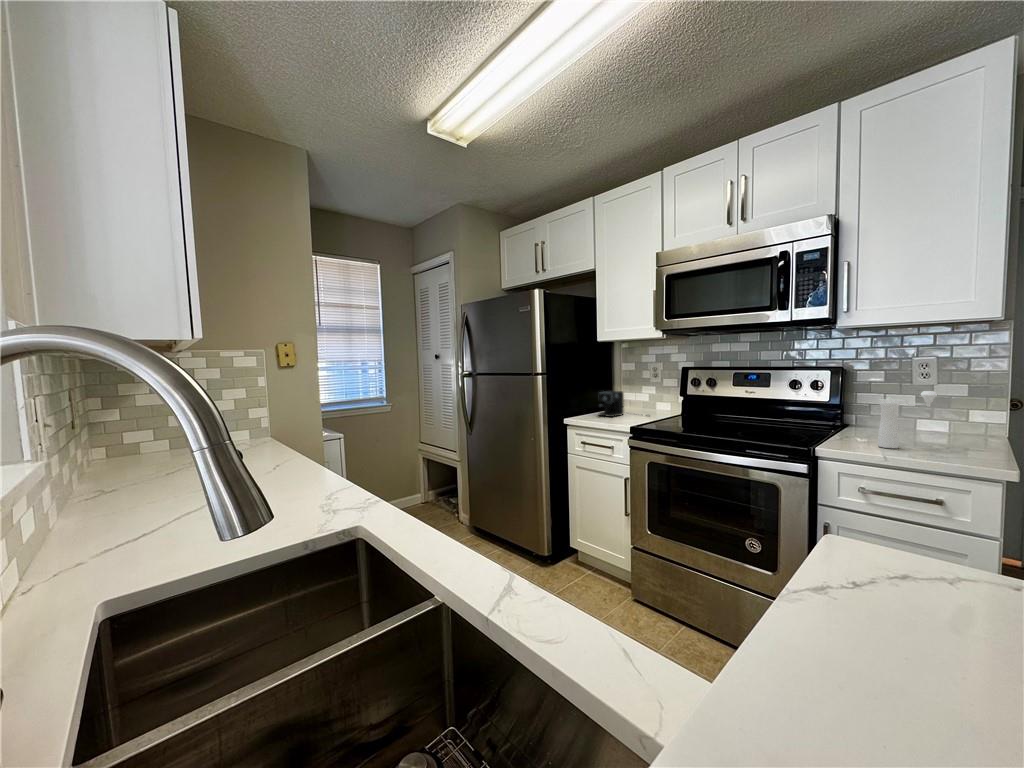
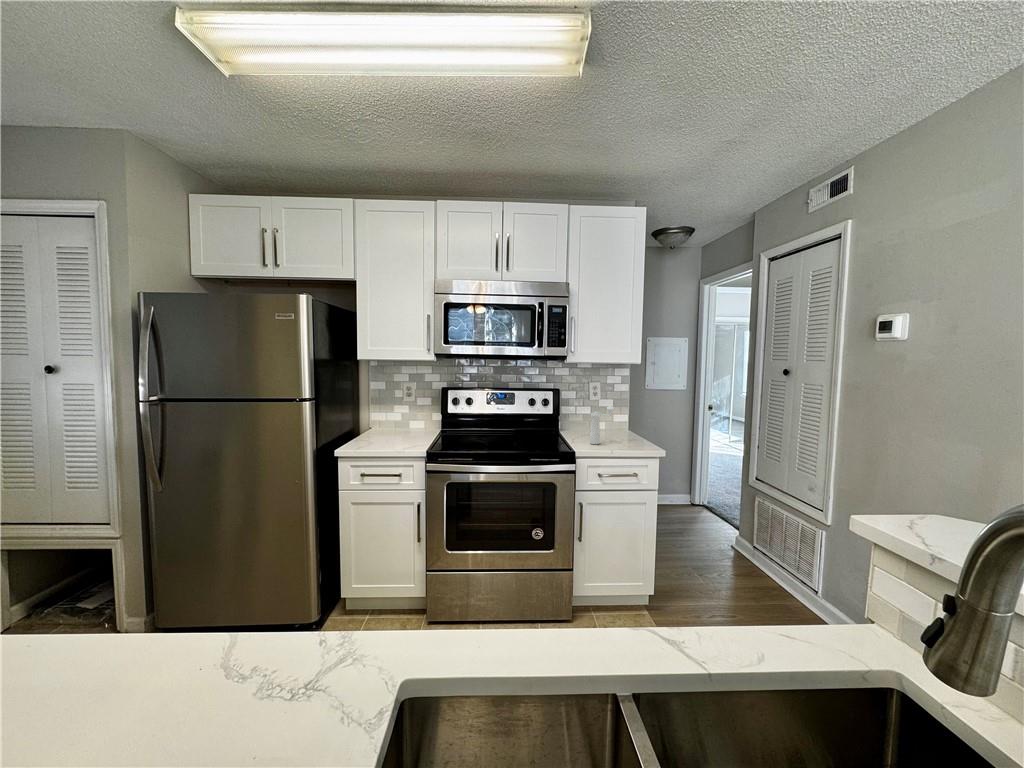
coffee maker: present [599,391,647,417] -> none [362,413,412,442]

